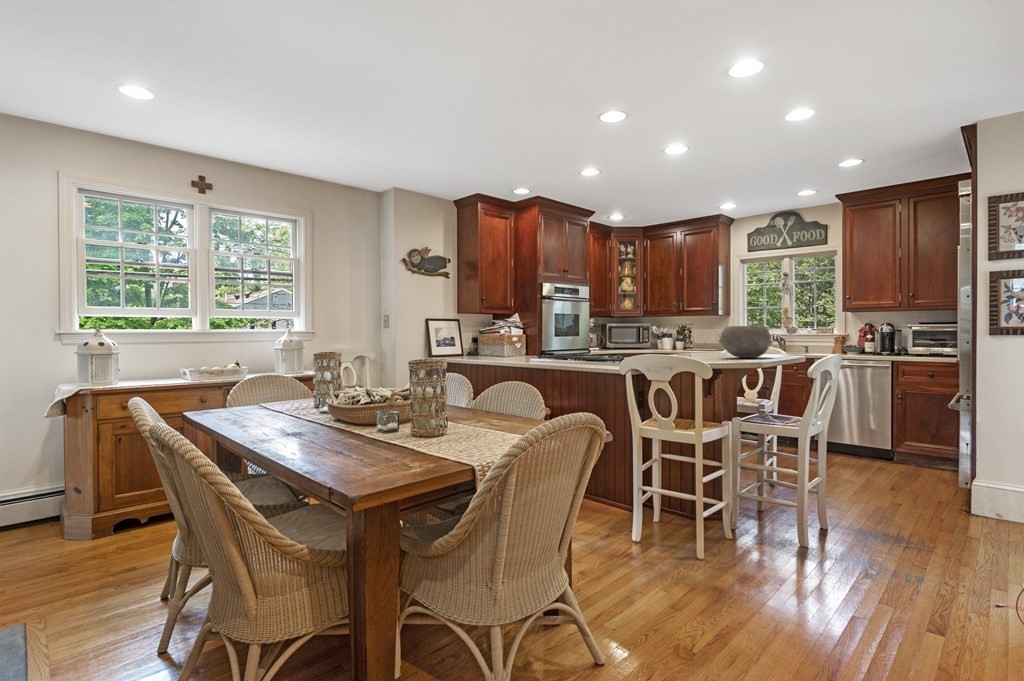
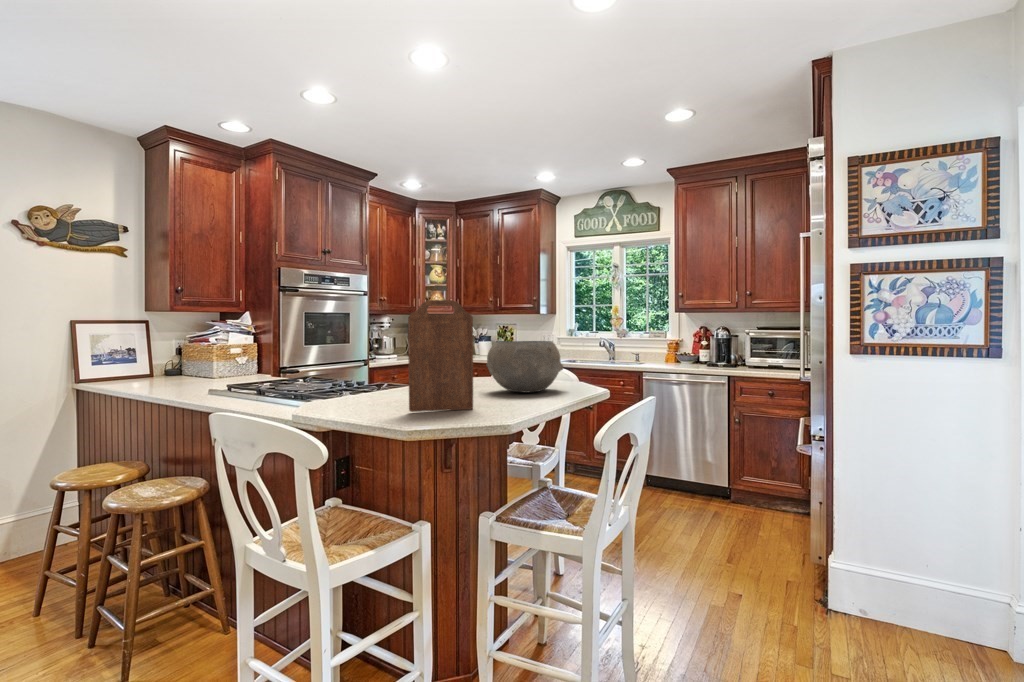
cutting board: none [690,300,727,362] -> present [408,300,473,412]

